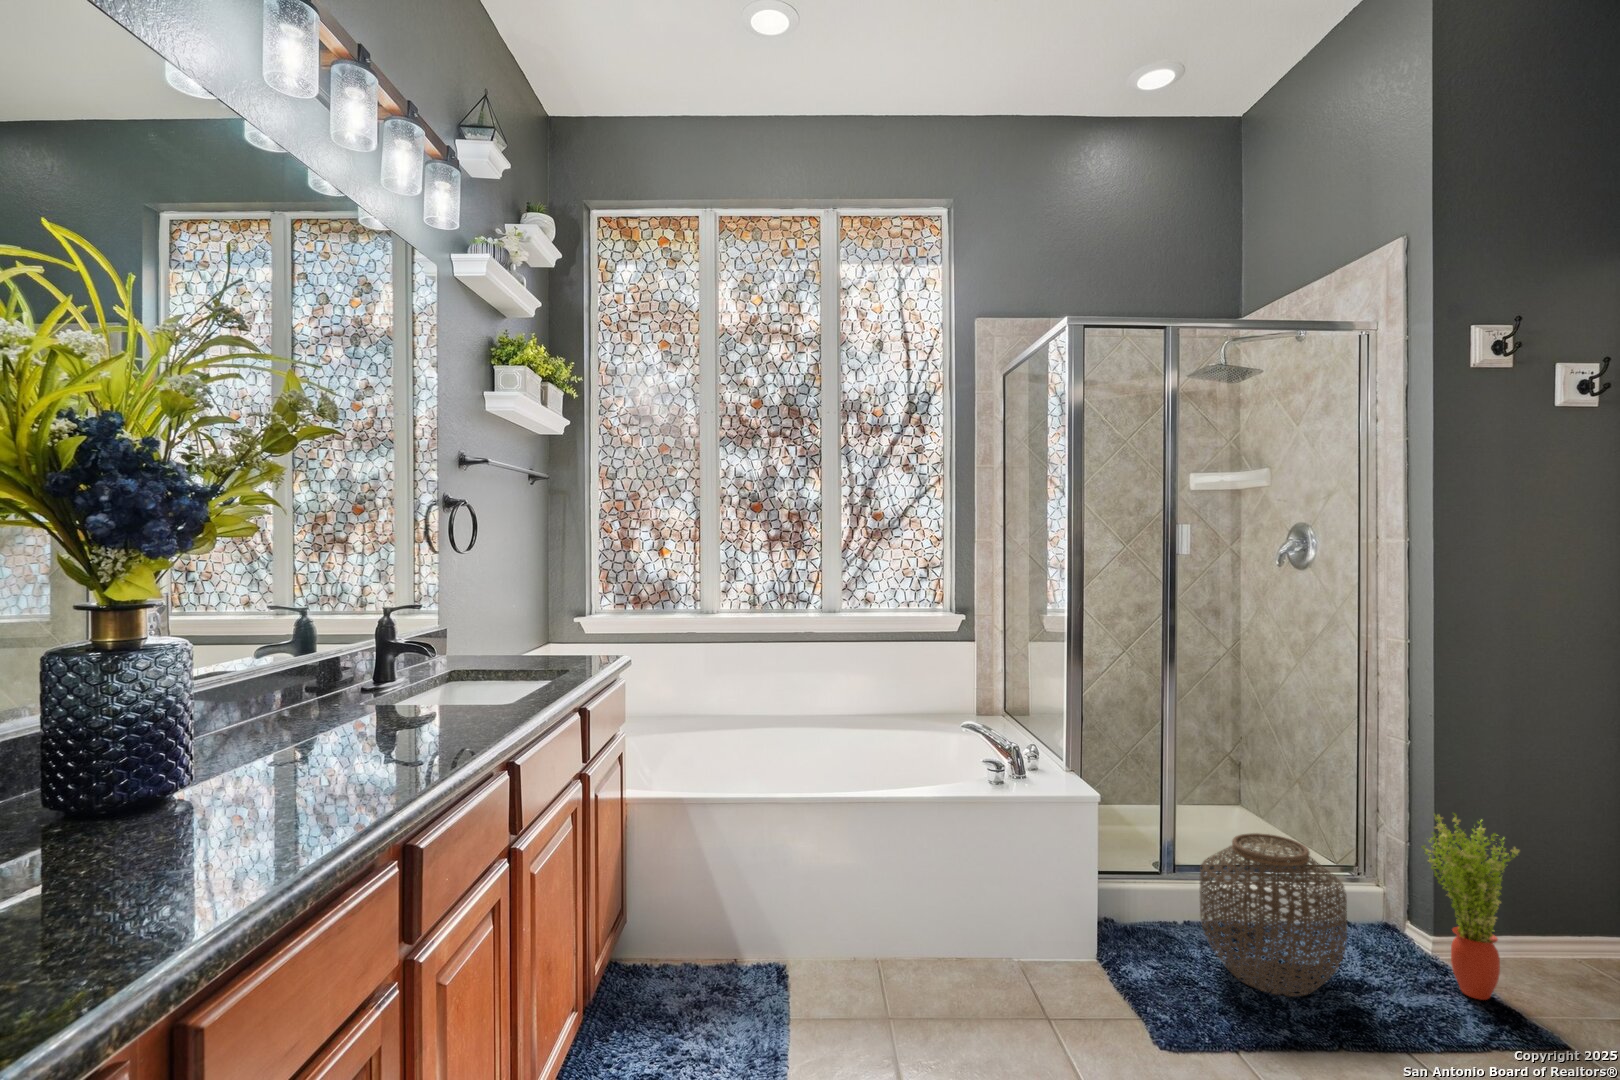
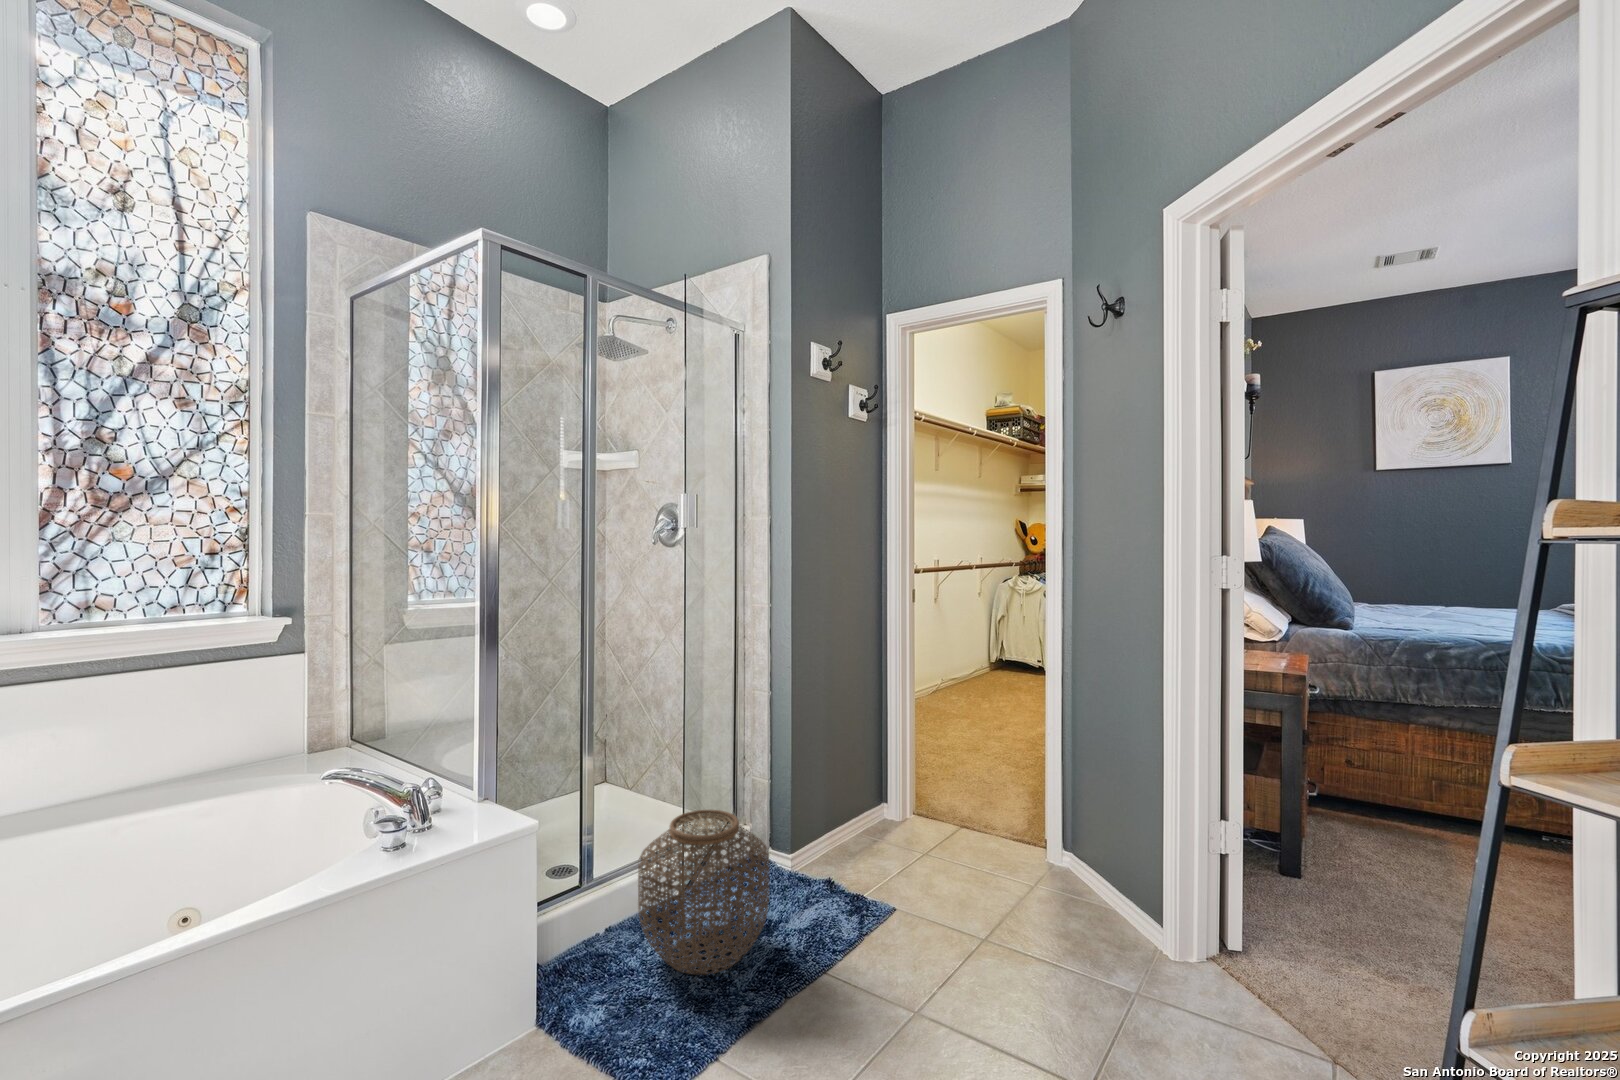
potted plant: present [1422,814,1519,1000] -> none [805,749,867,899]

